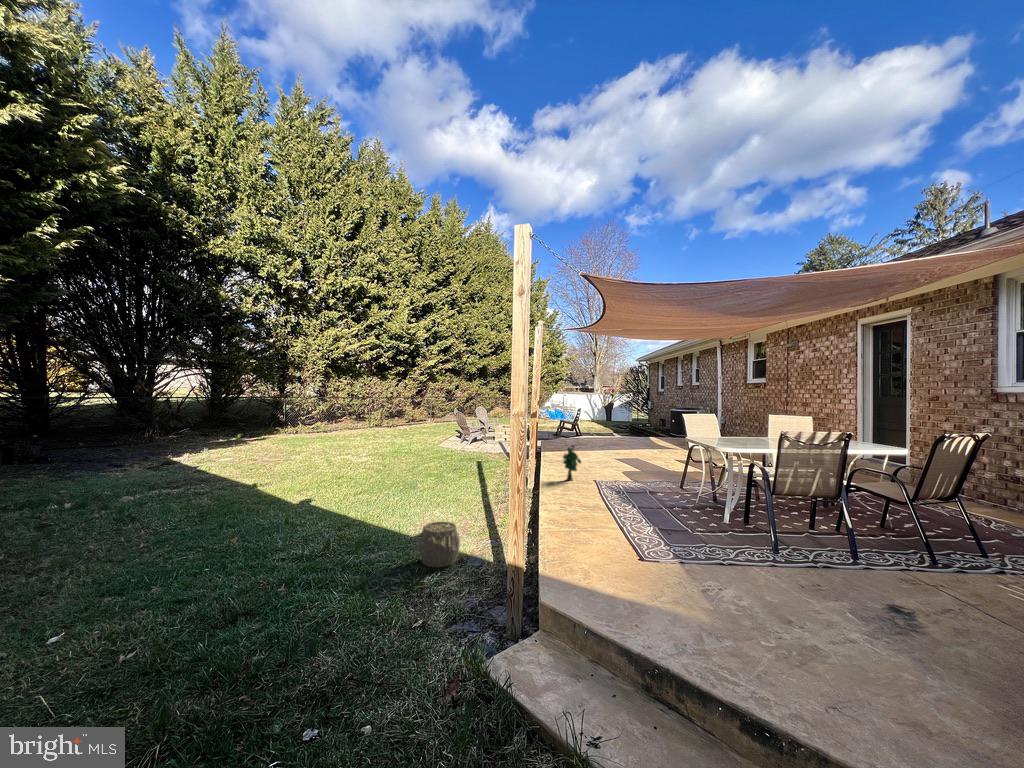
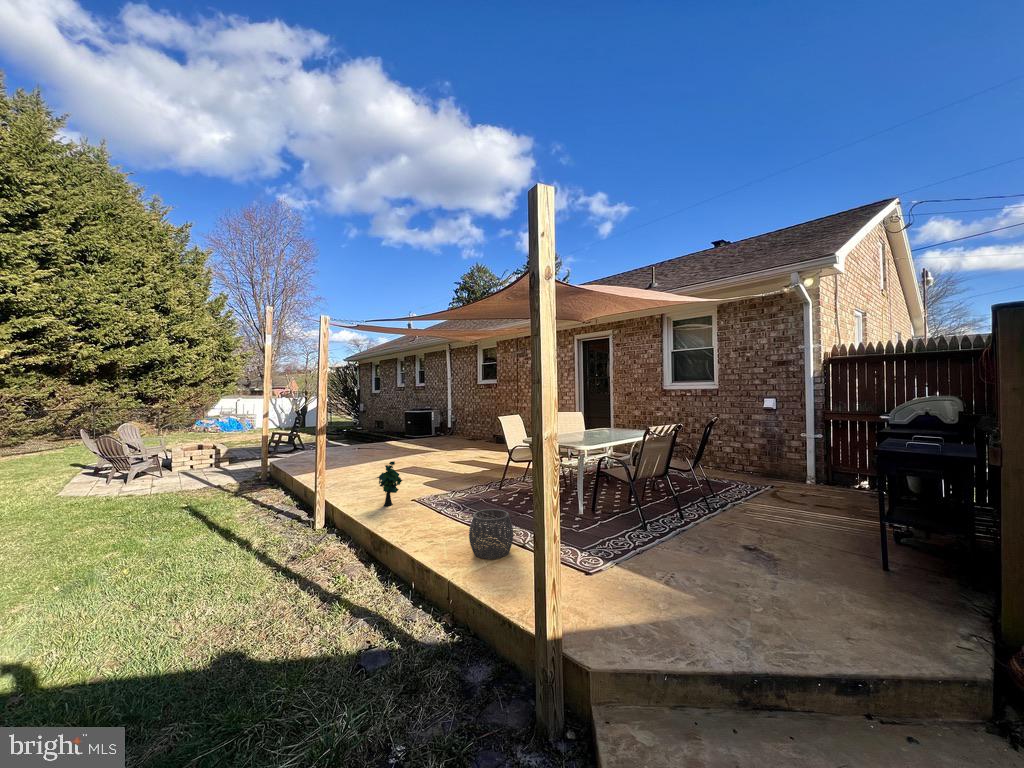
woven basket: present [419,522,460,567] -> present [469,509,514,559]

